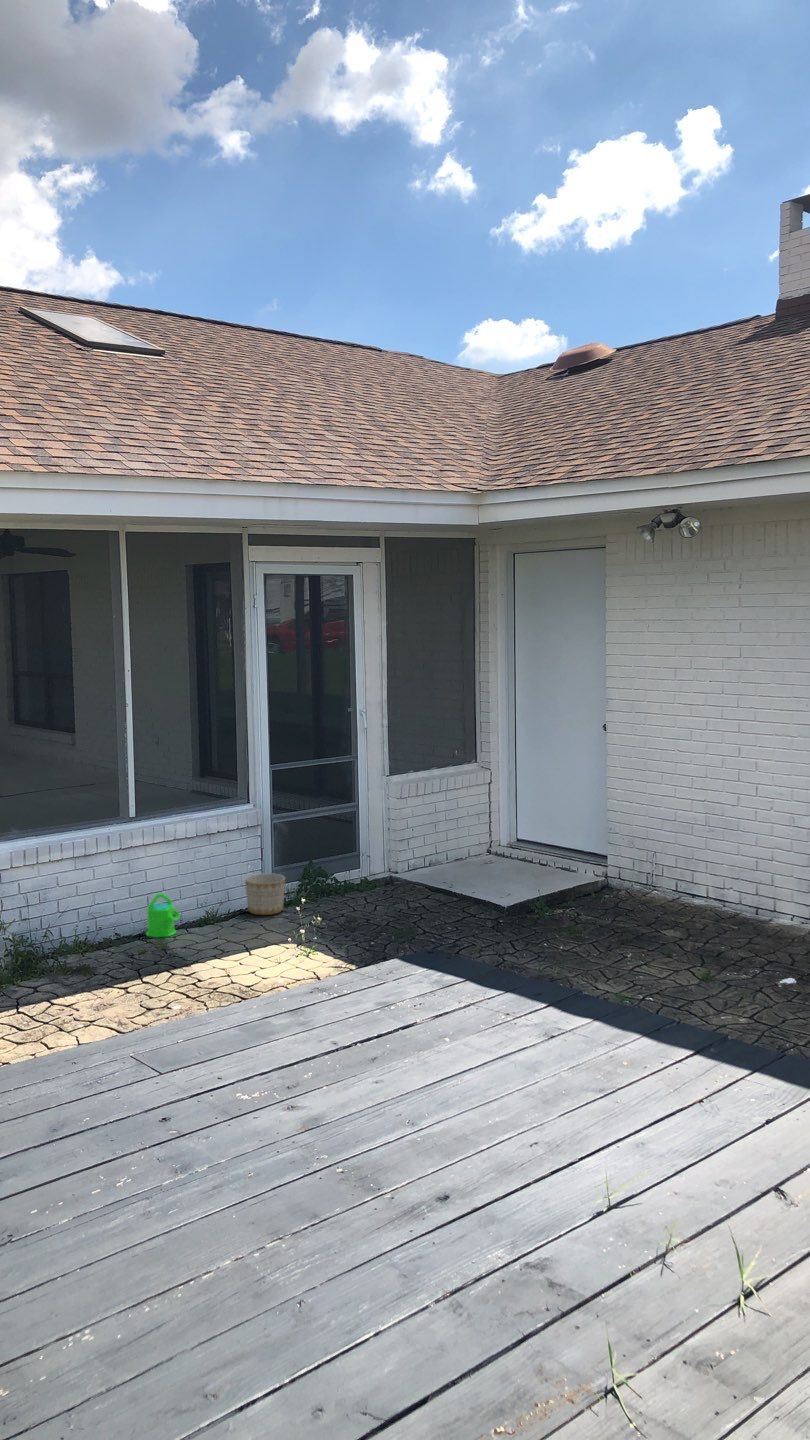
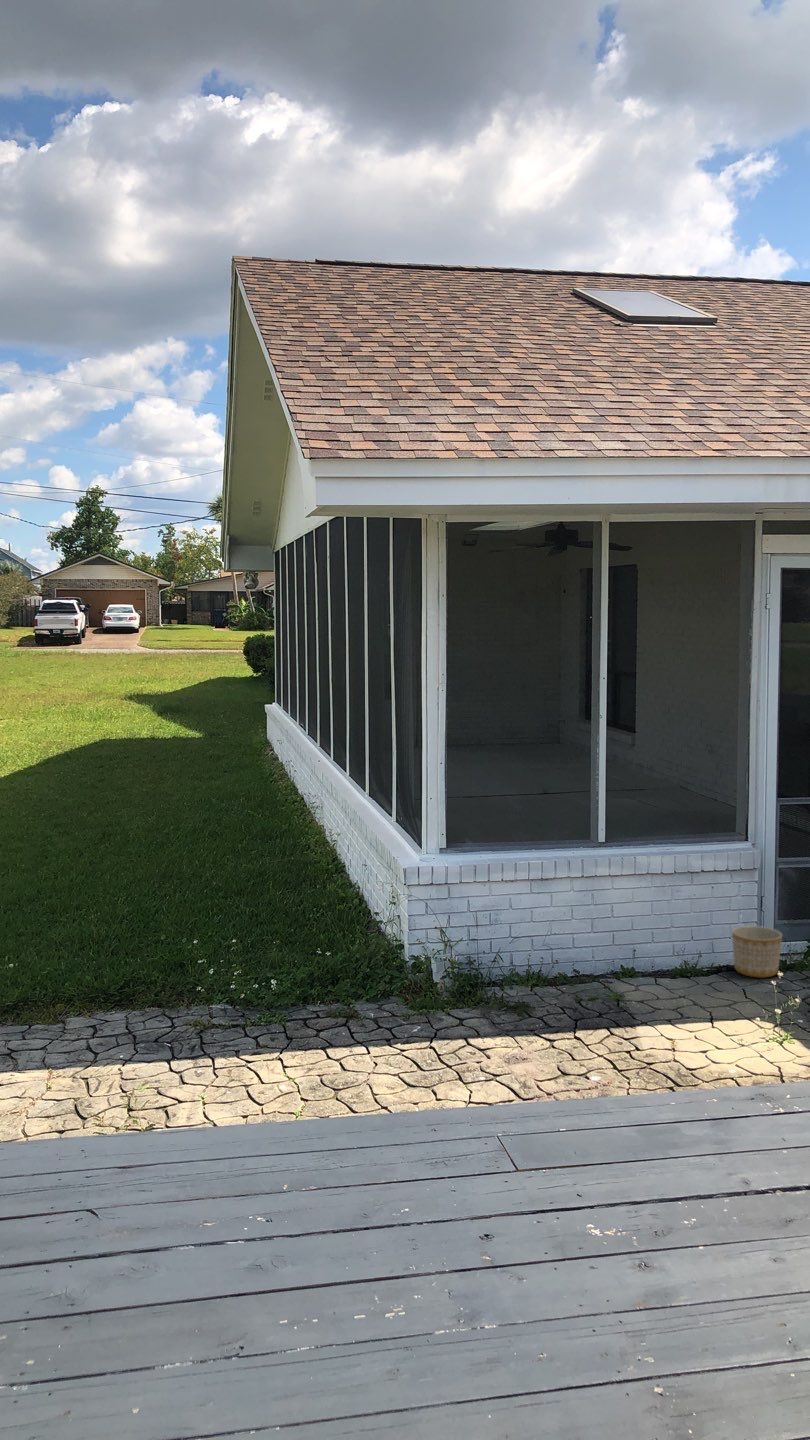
watering can: present [146,893,180,937] -> none [606,933,643,984]

